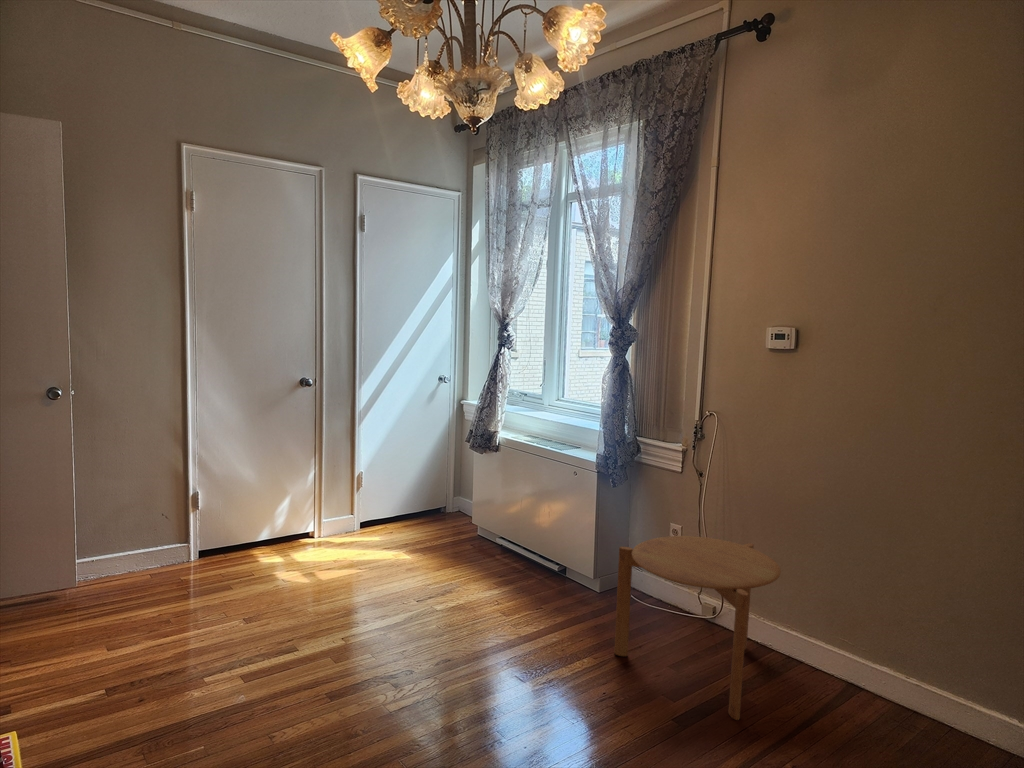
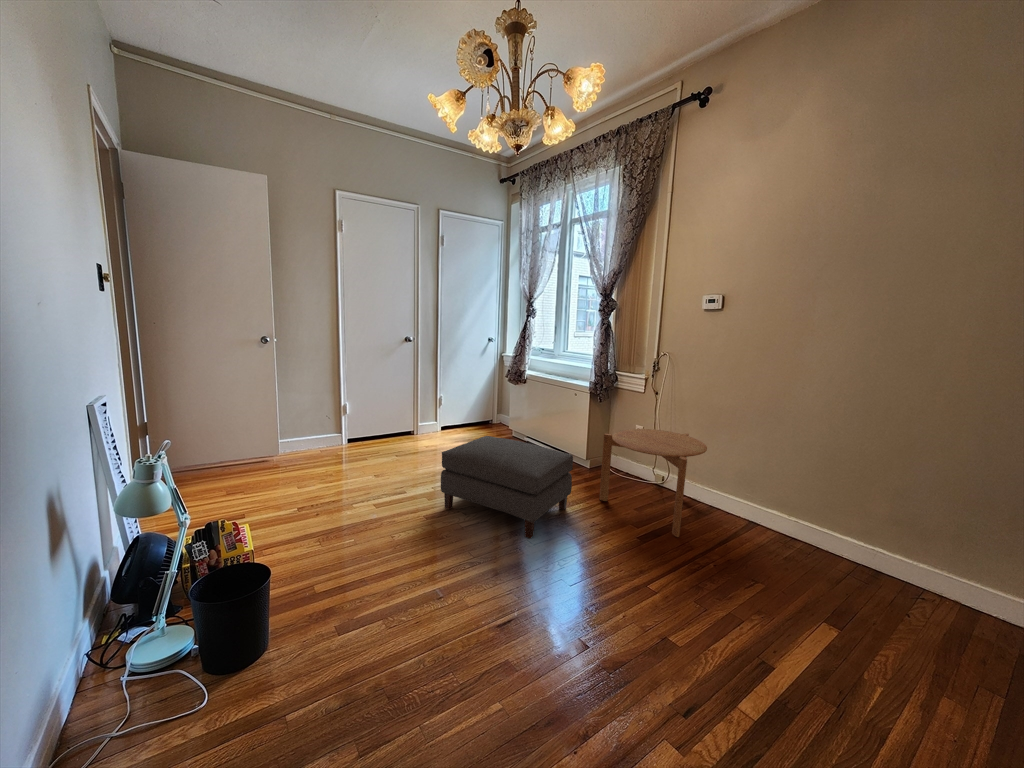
ottoman: none [354,550,570,731] -> present [441,436,573,539]

